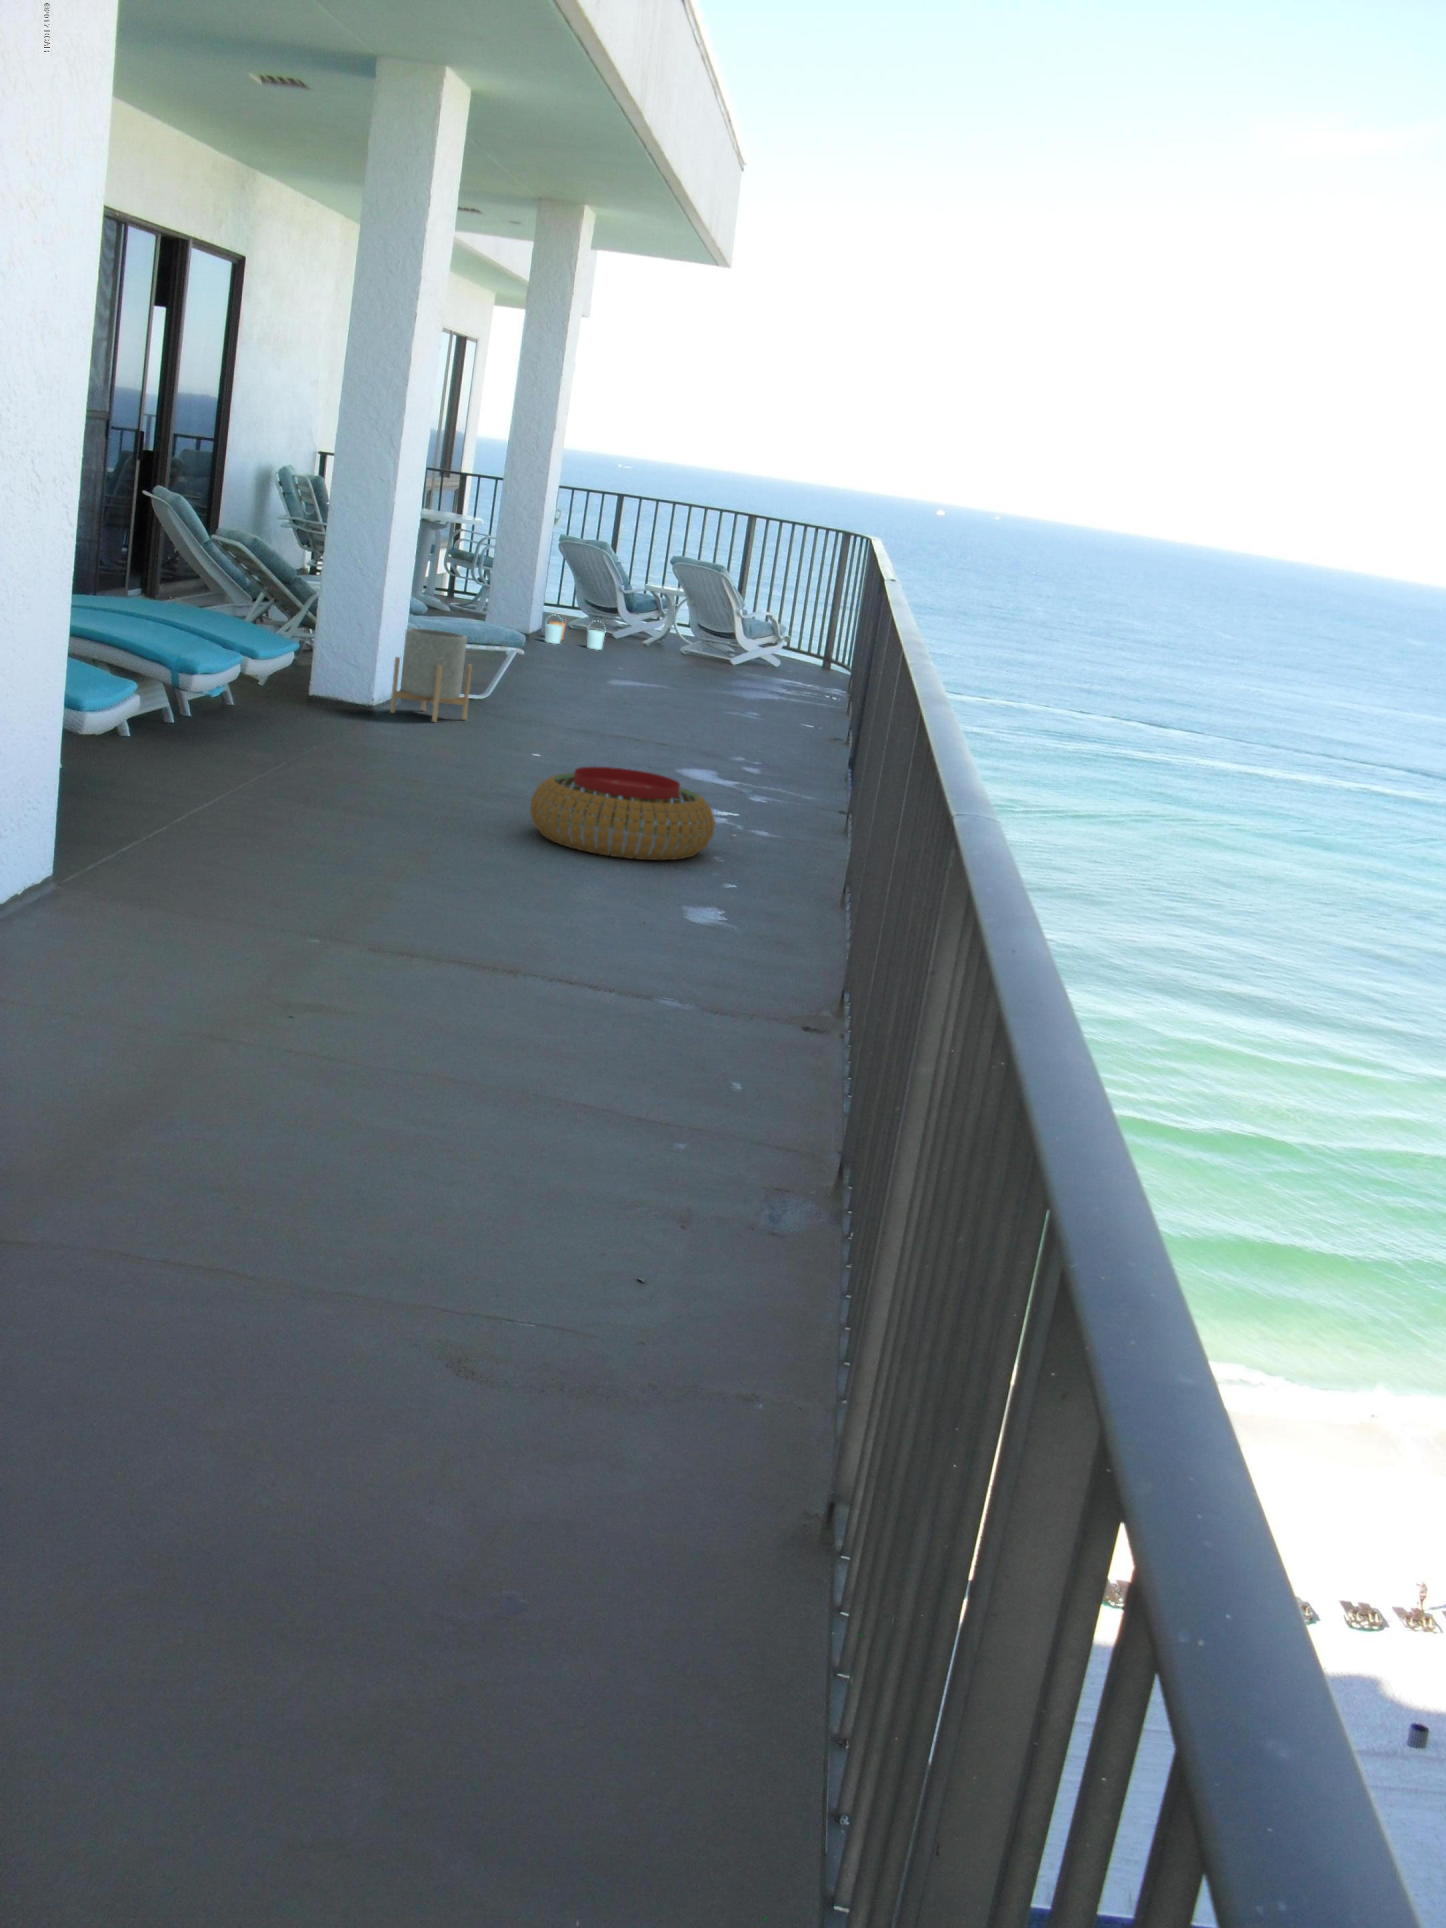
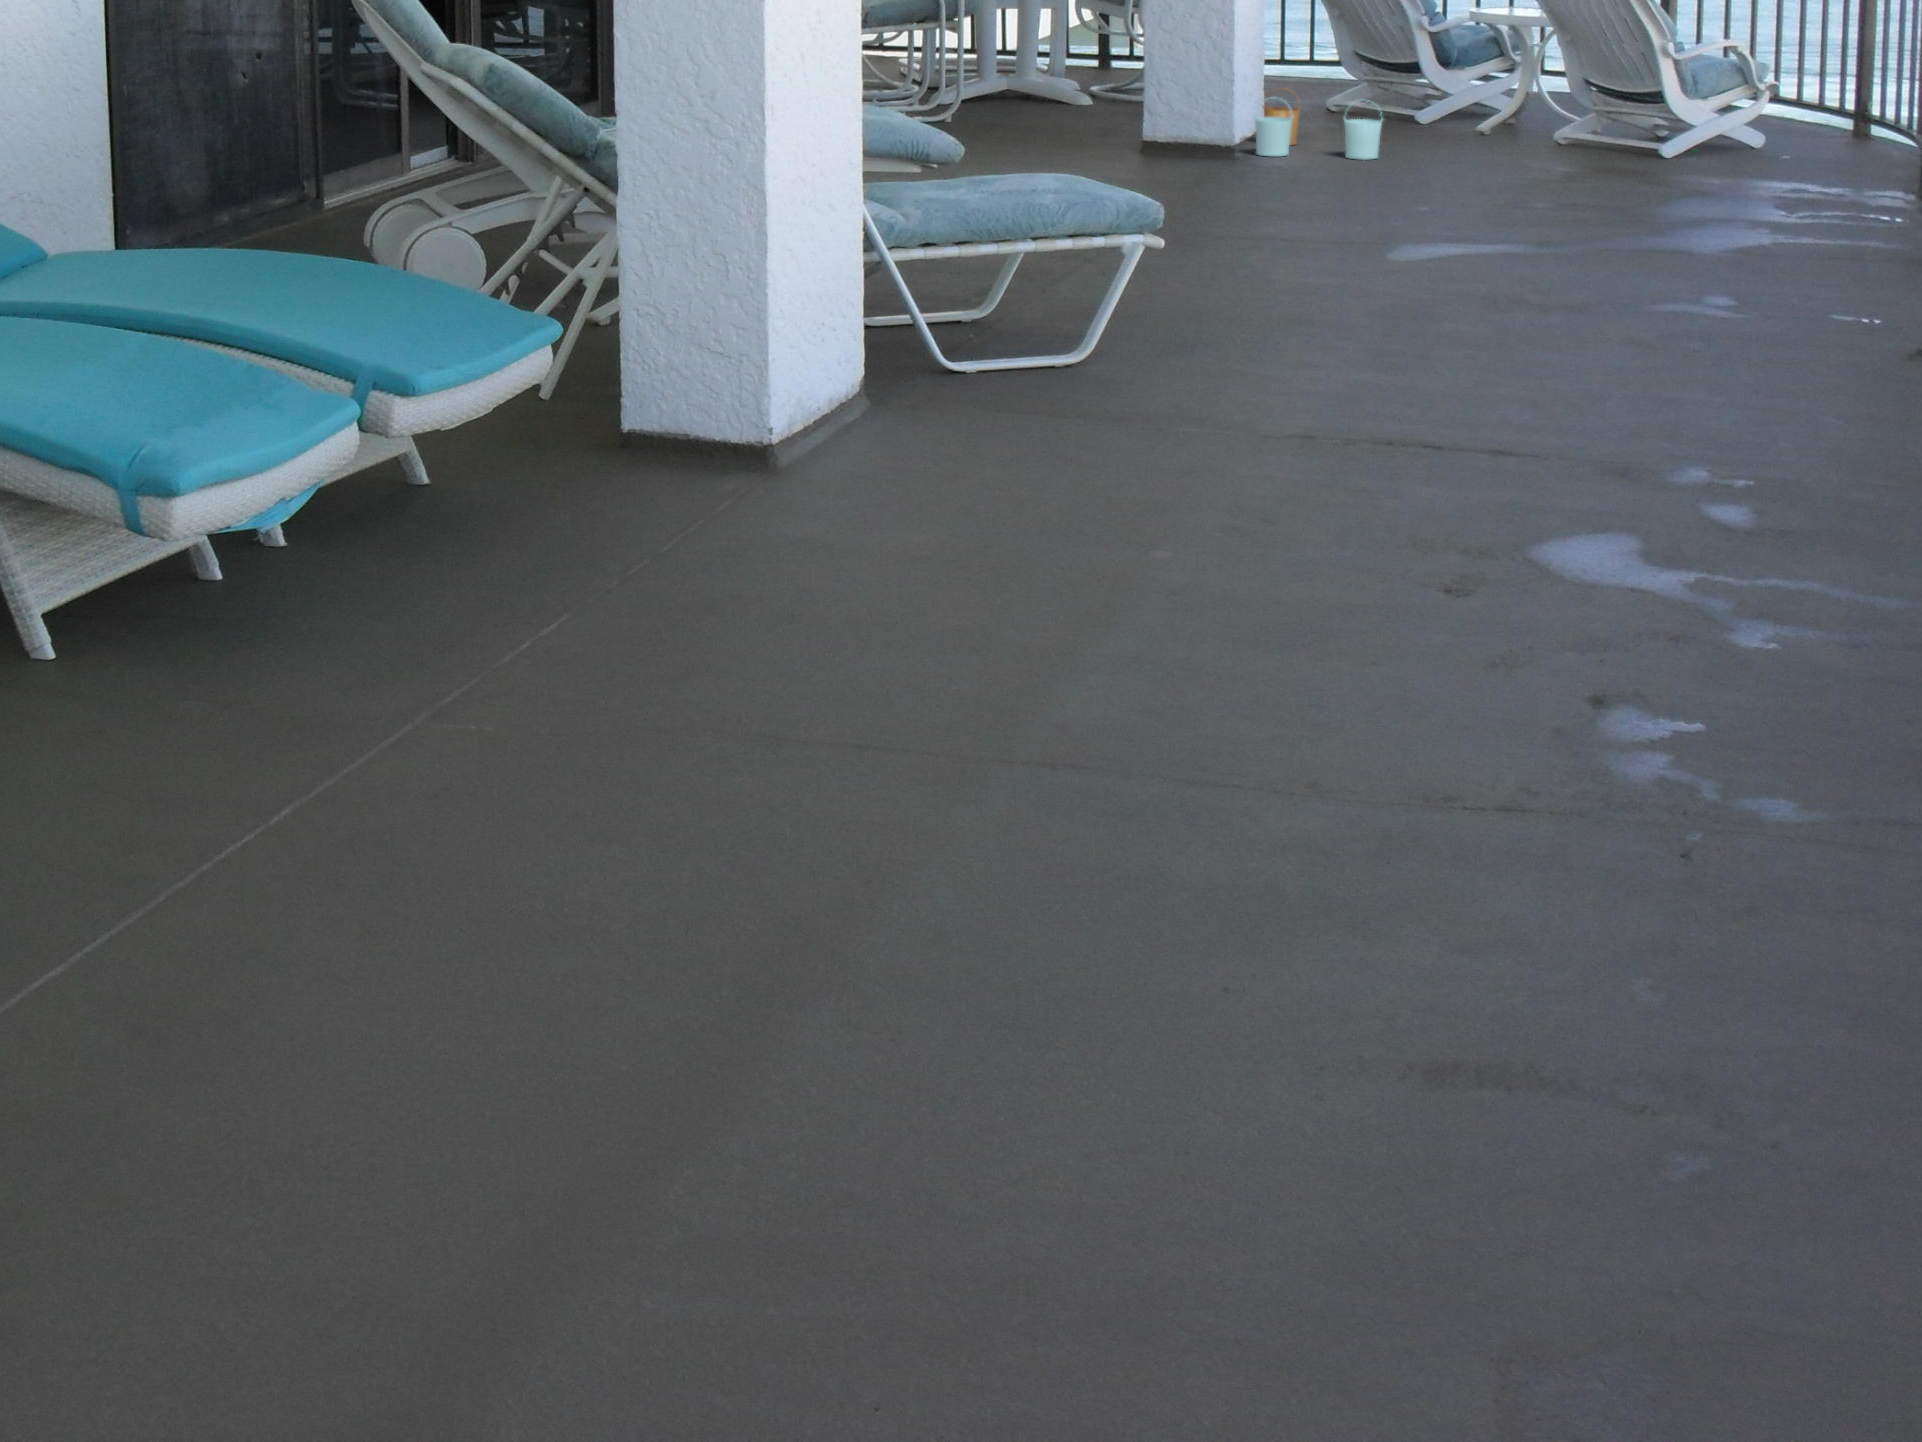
planter: present [390,628,472,722] -> none [821,233,1012,469]
pouf: present [530,767,715,860] -> none [1049,784,1729,1208]

